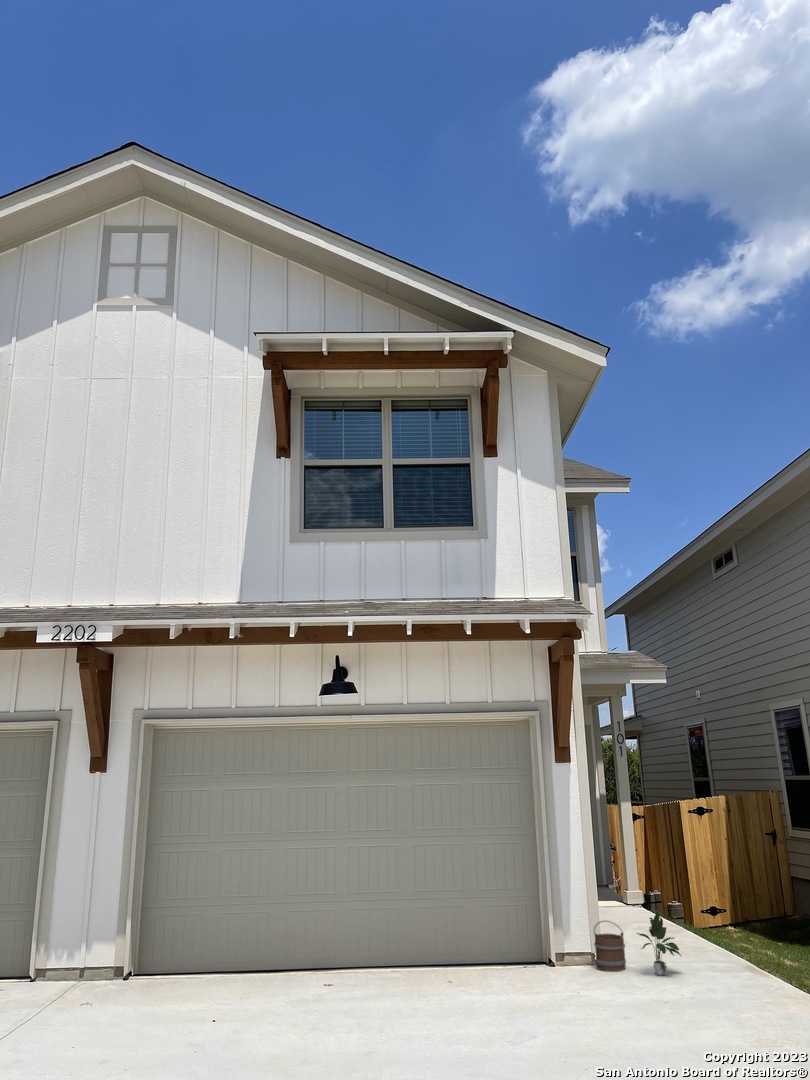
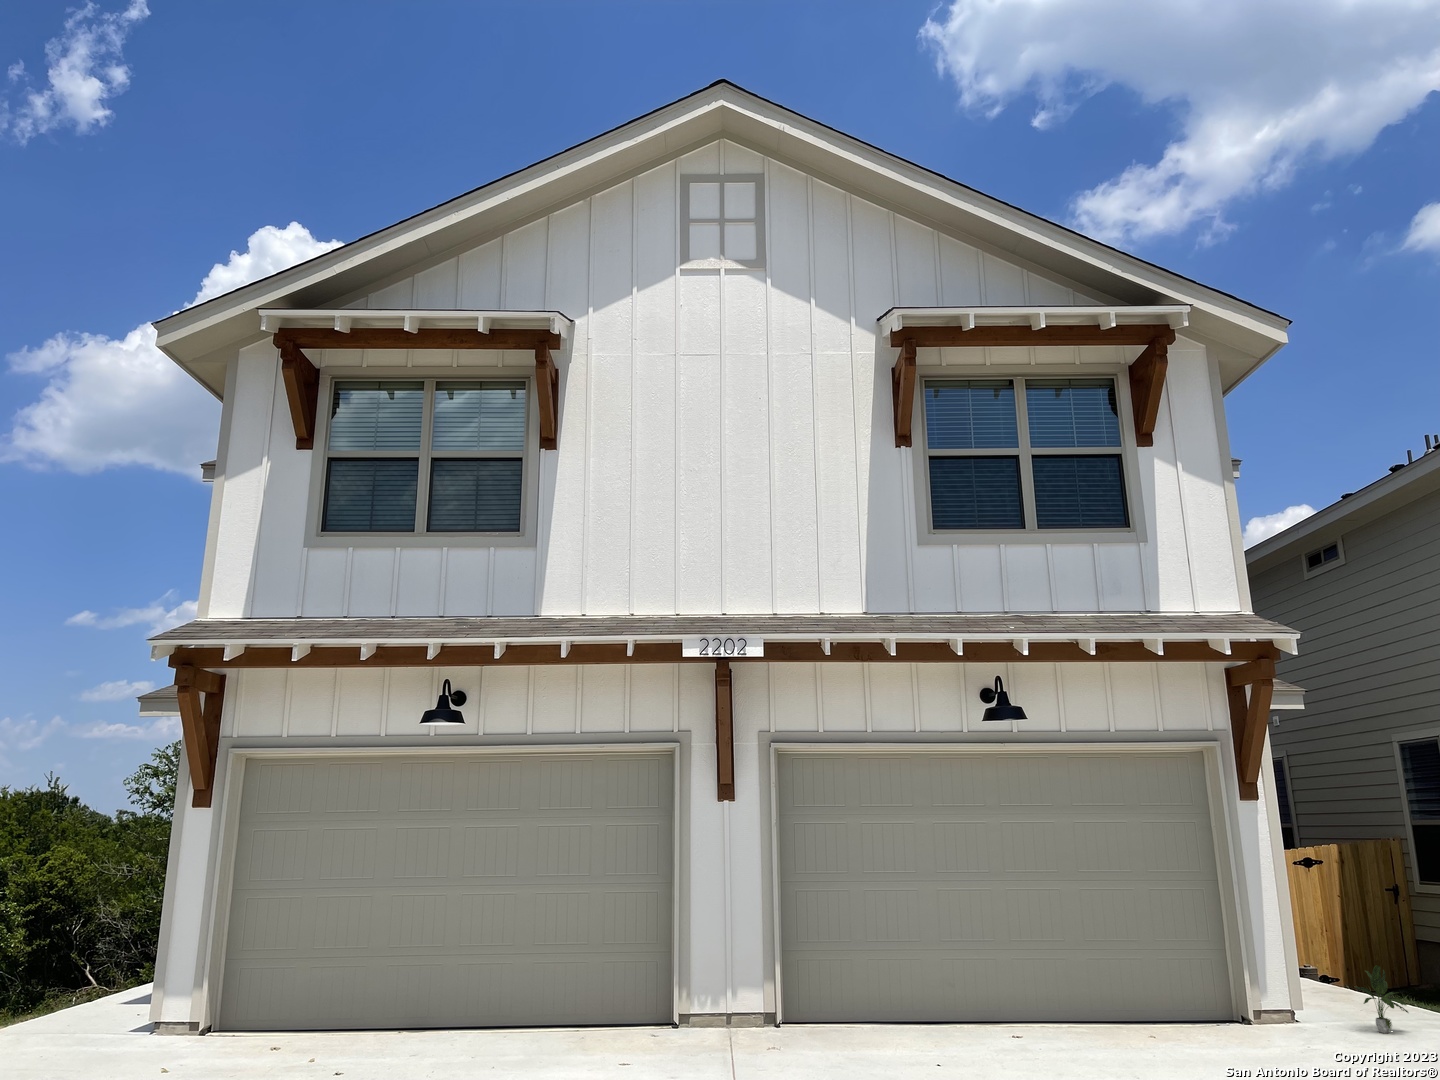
bucket: present [594,921,626,972] -> none [1296,974,1337,1030]

